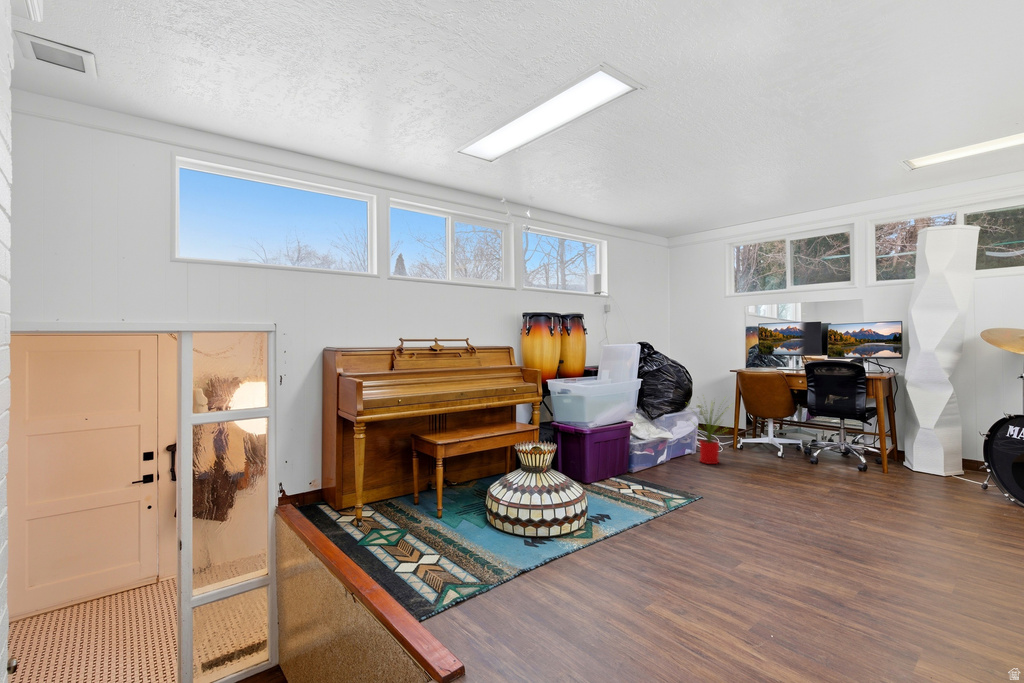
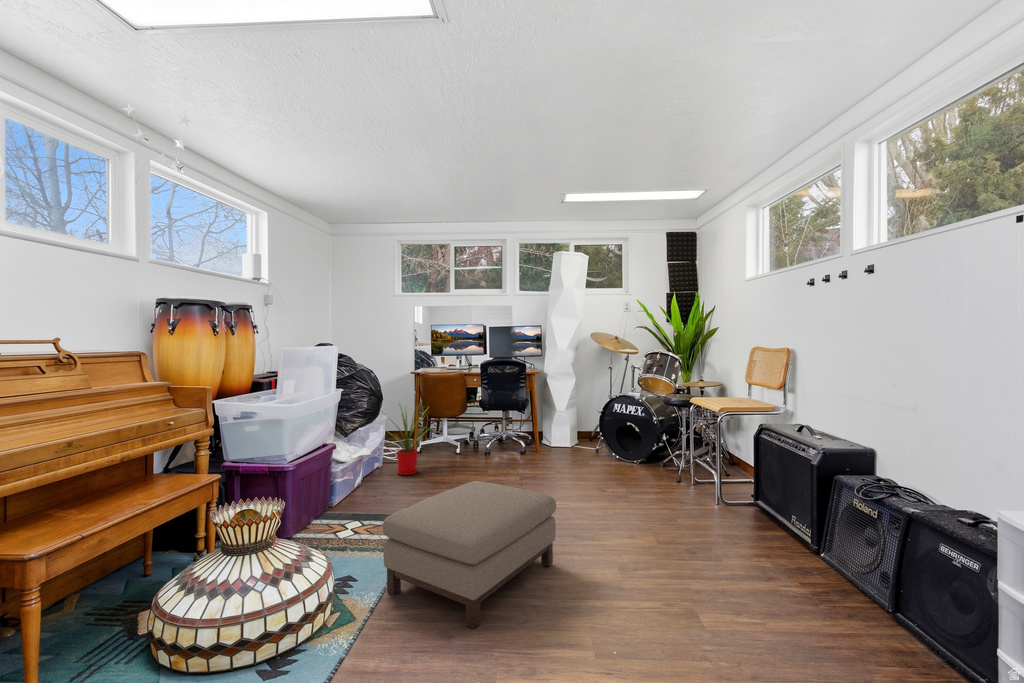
ottoman: none [623,467,791,571] -> present [383,481,556,628]

